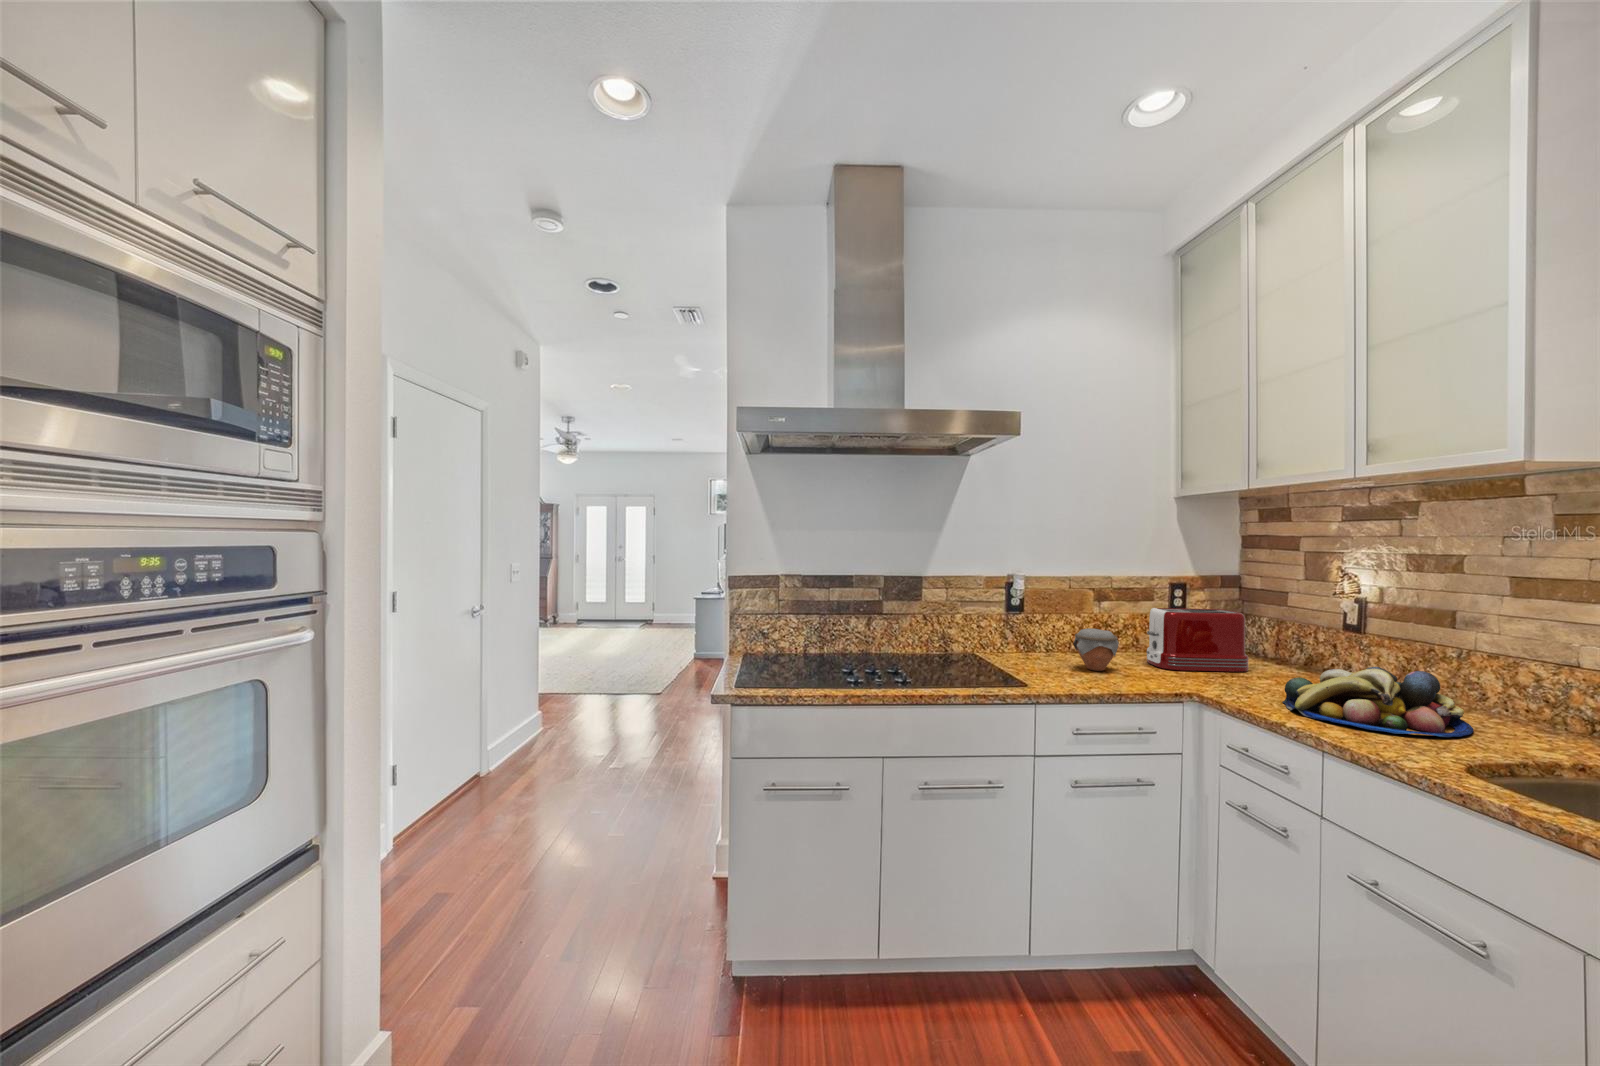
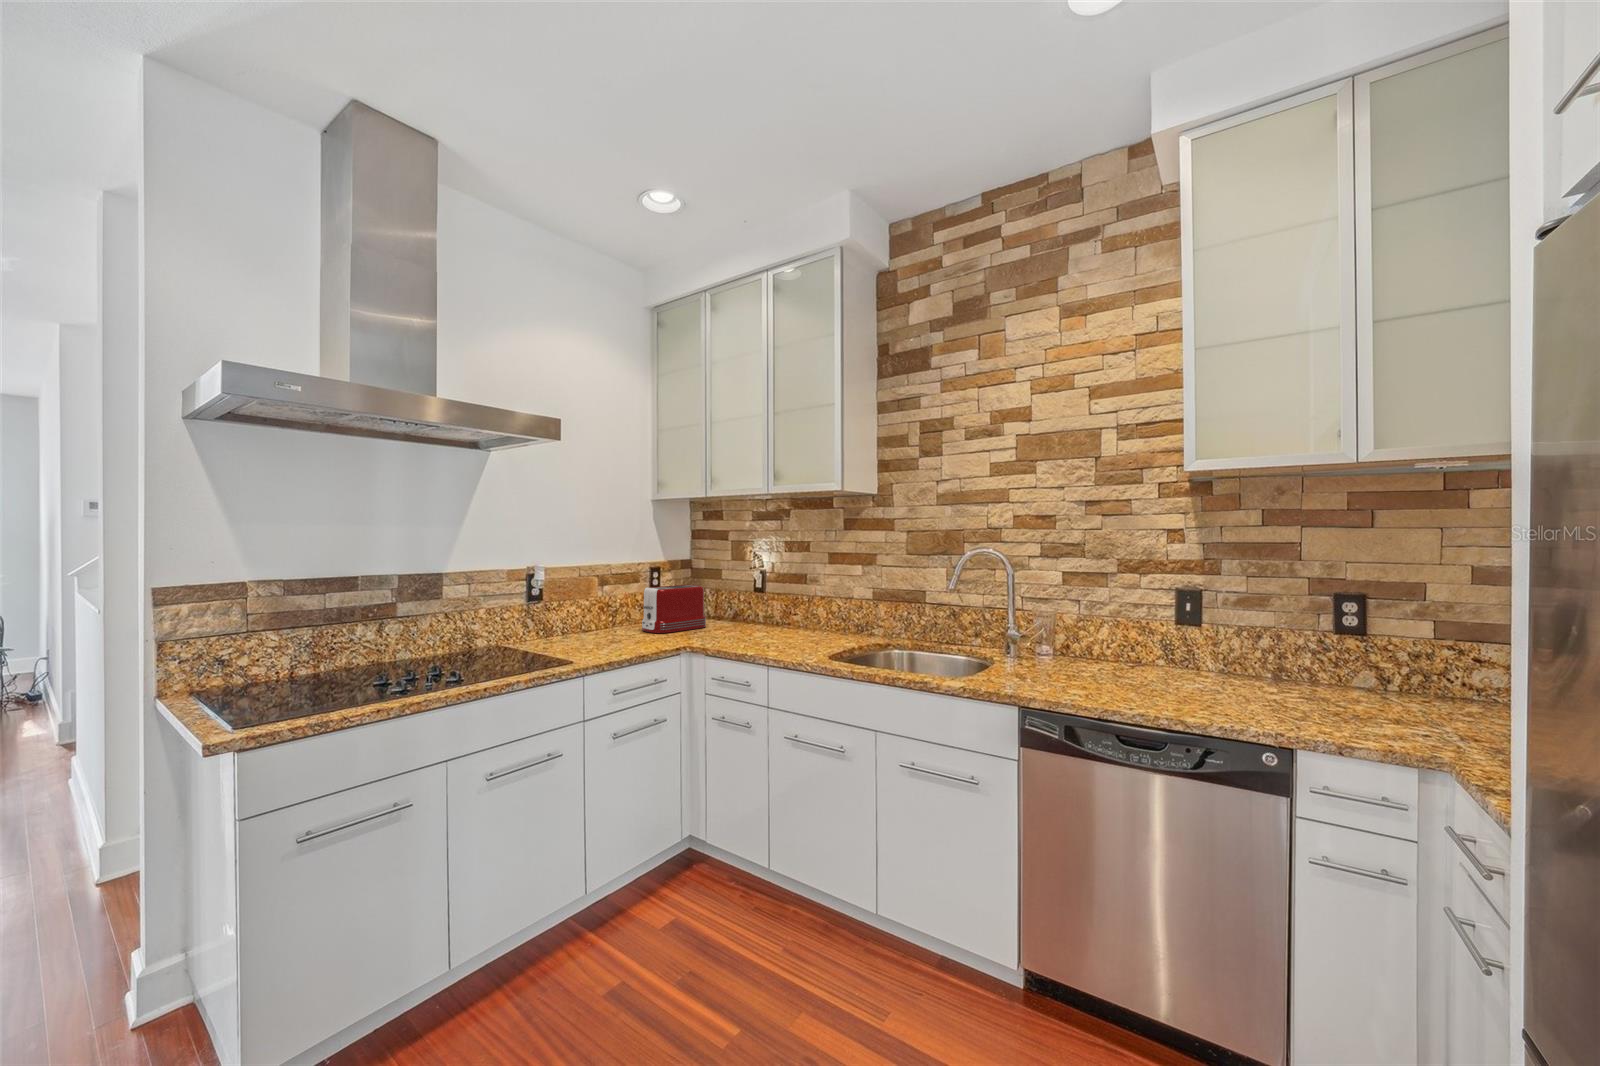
jar: present [1073,628,1119,671] -> none [594,608,629,642]
fruit bowl: present [1283,667,1473,737] -> none [737,610,824,648]

